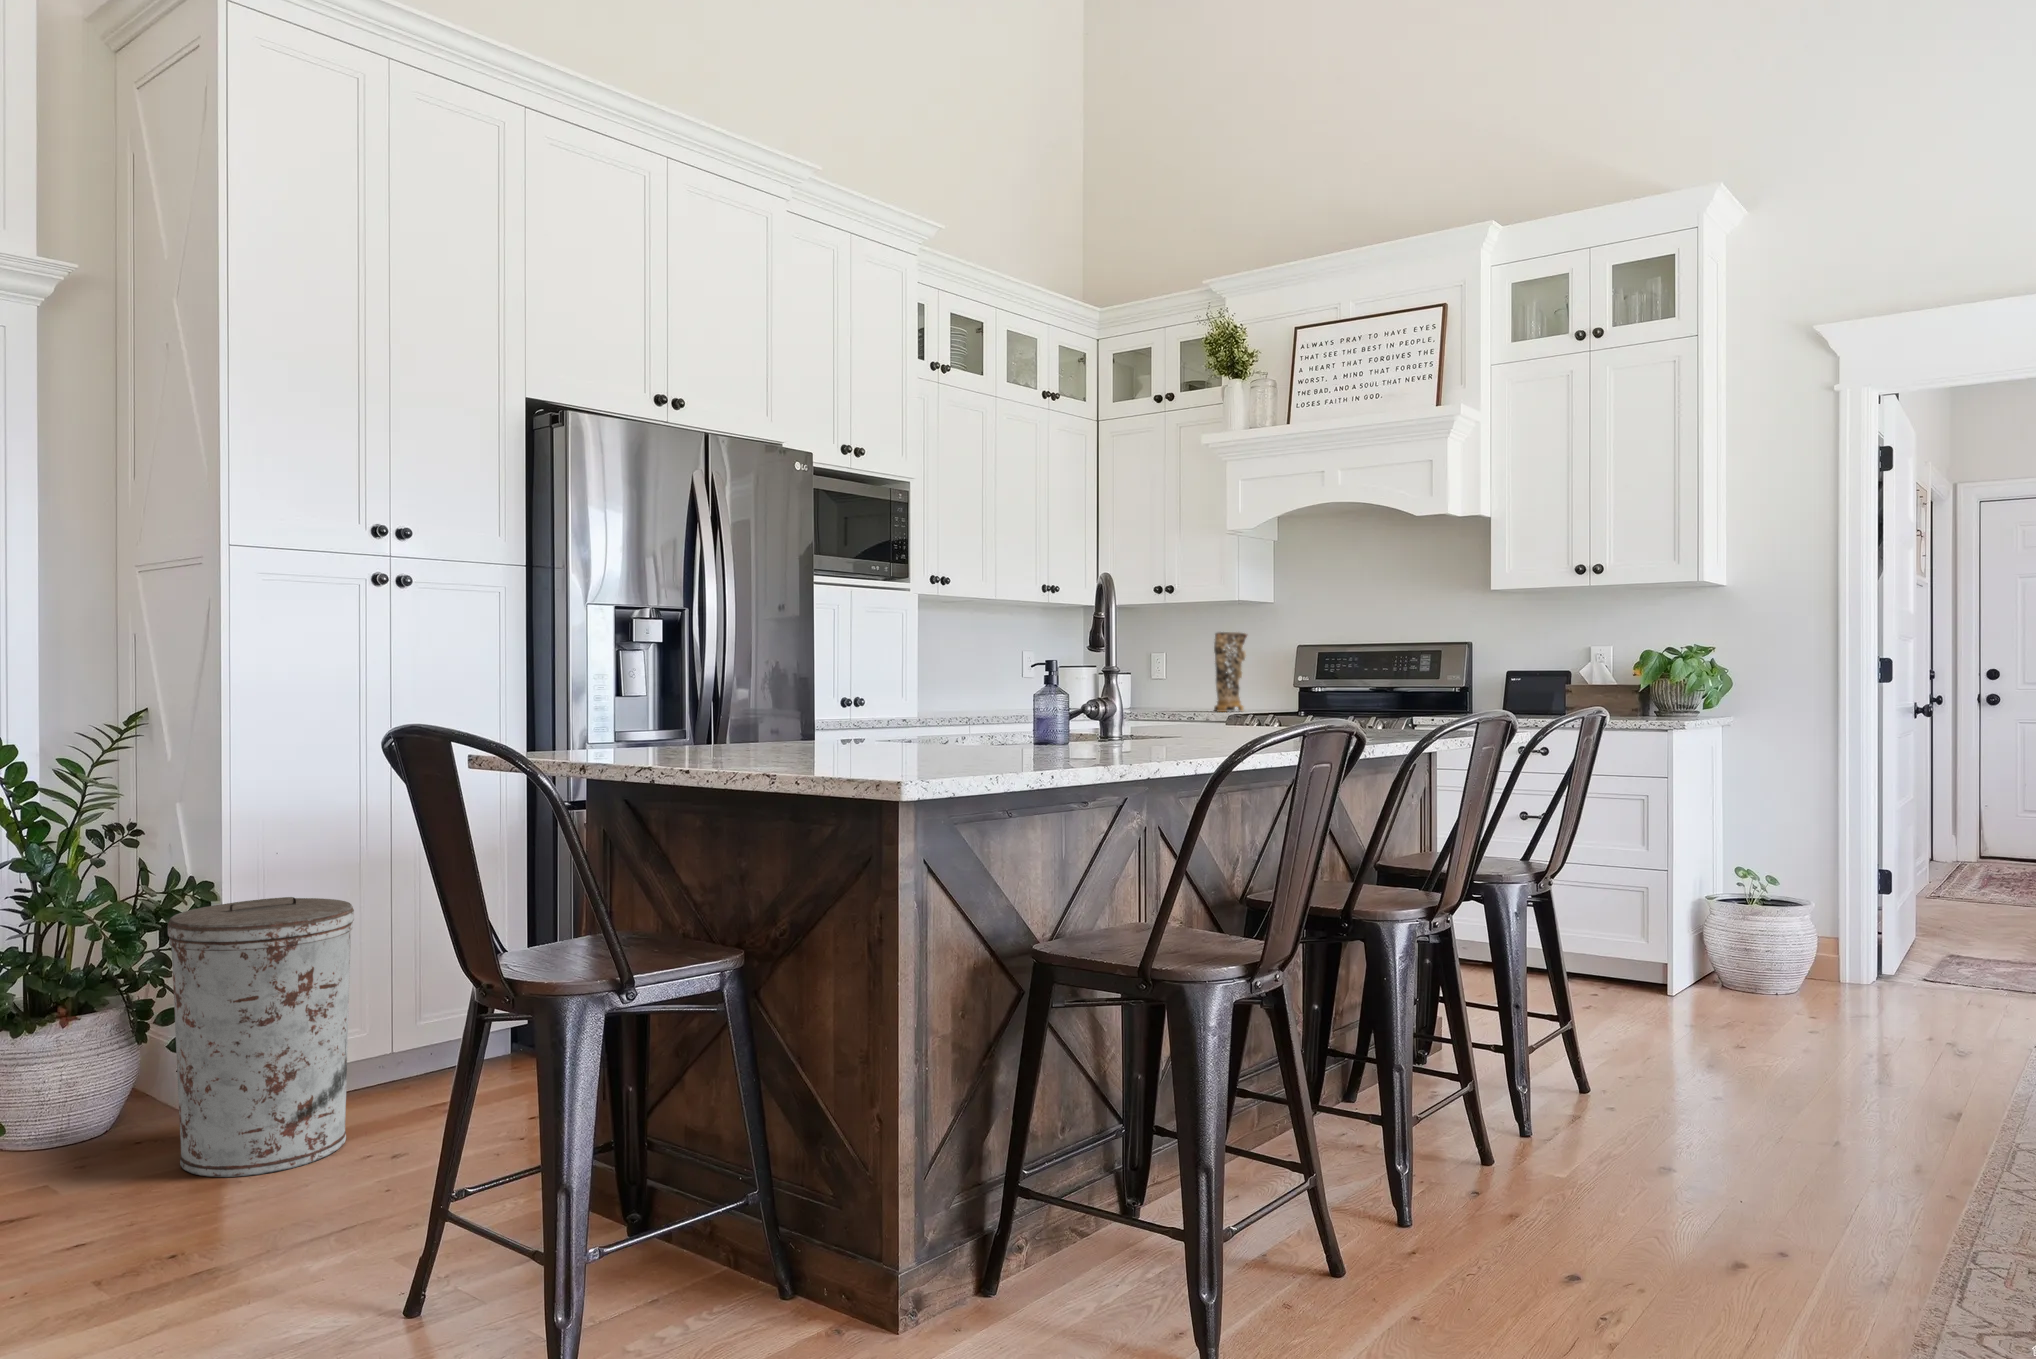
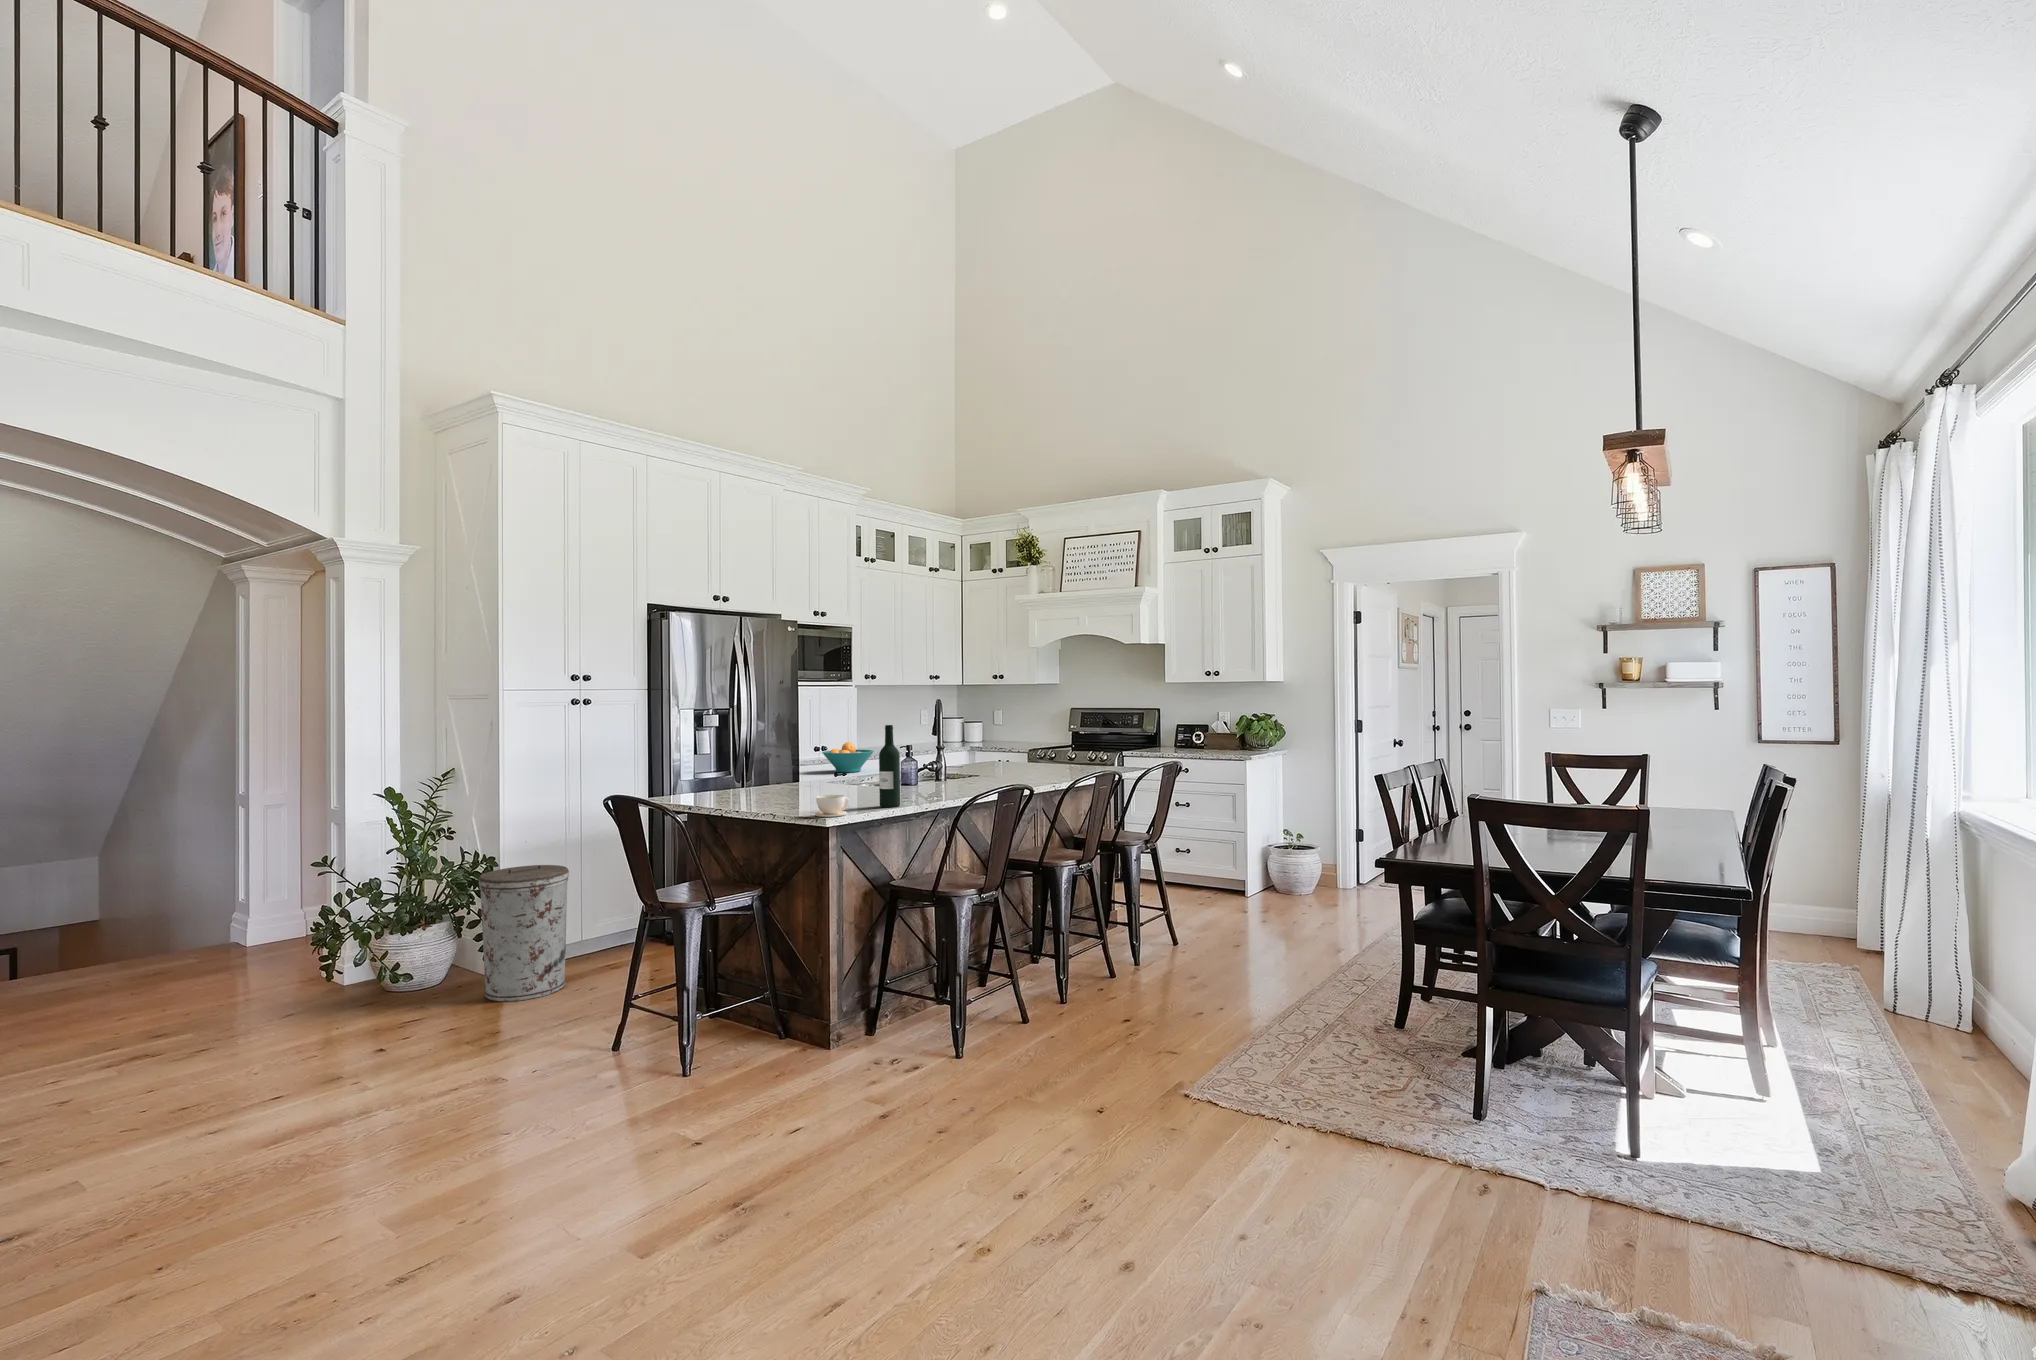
wine bottle: none [1014,573,1063,765] -> present [879,725,900,807]
decorative vase: present [1213,632,1247,712] -> none [1028,700,1046,744]
fruit bowl: none [859,675,958,733] -> present [822,742,874,772]
coffee cup: none [869,728,951,777] -> present [815,795,849,817]

